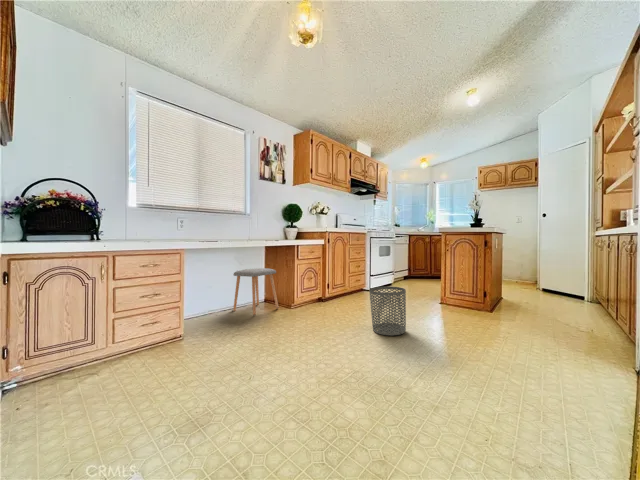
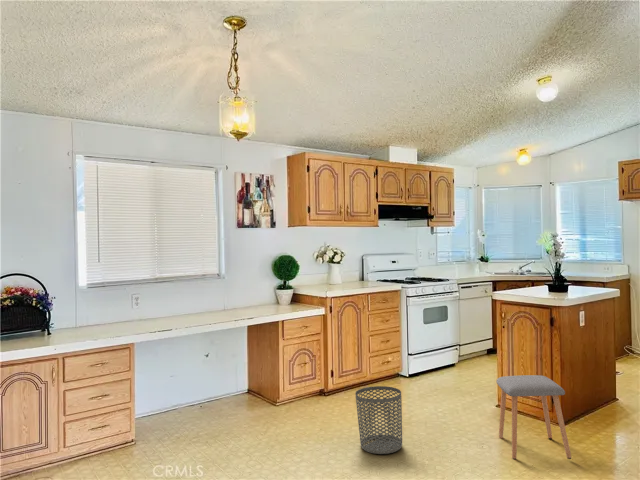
stool: present [233,268,278,315] -> present [496,375,571,459]

